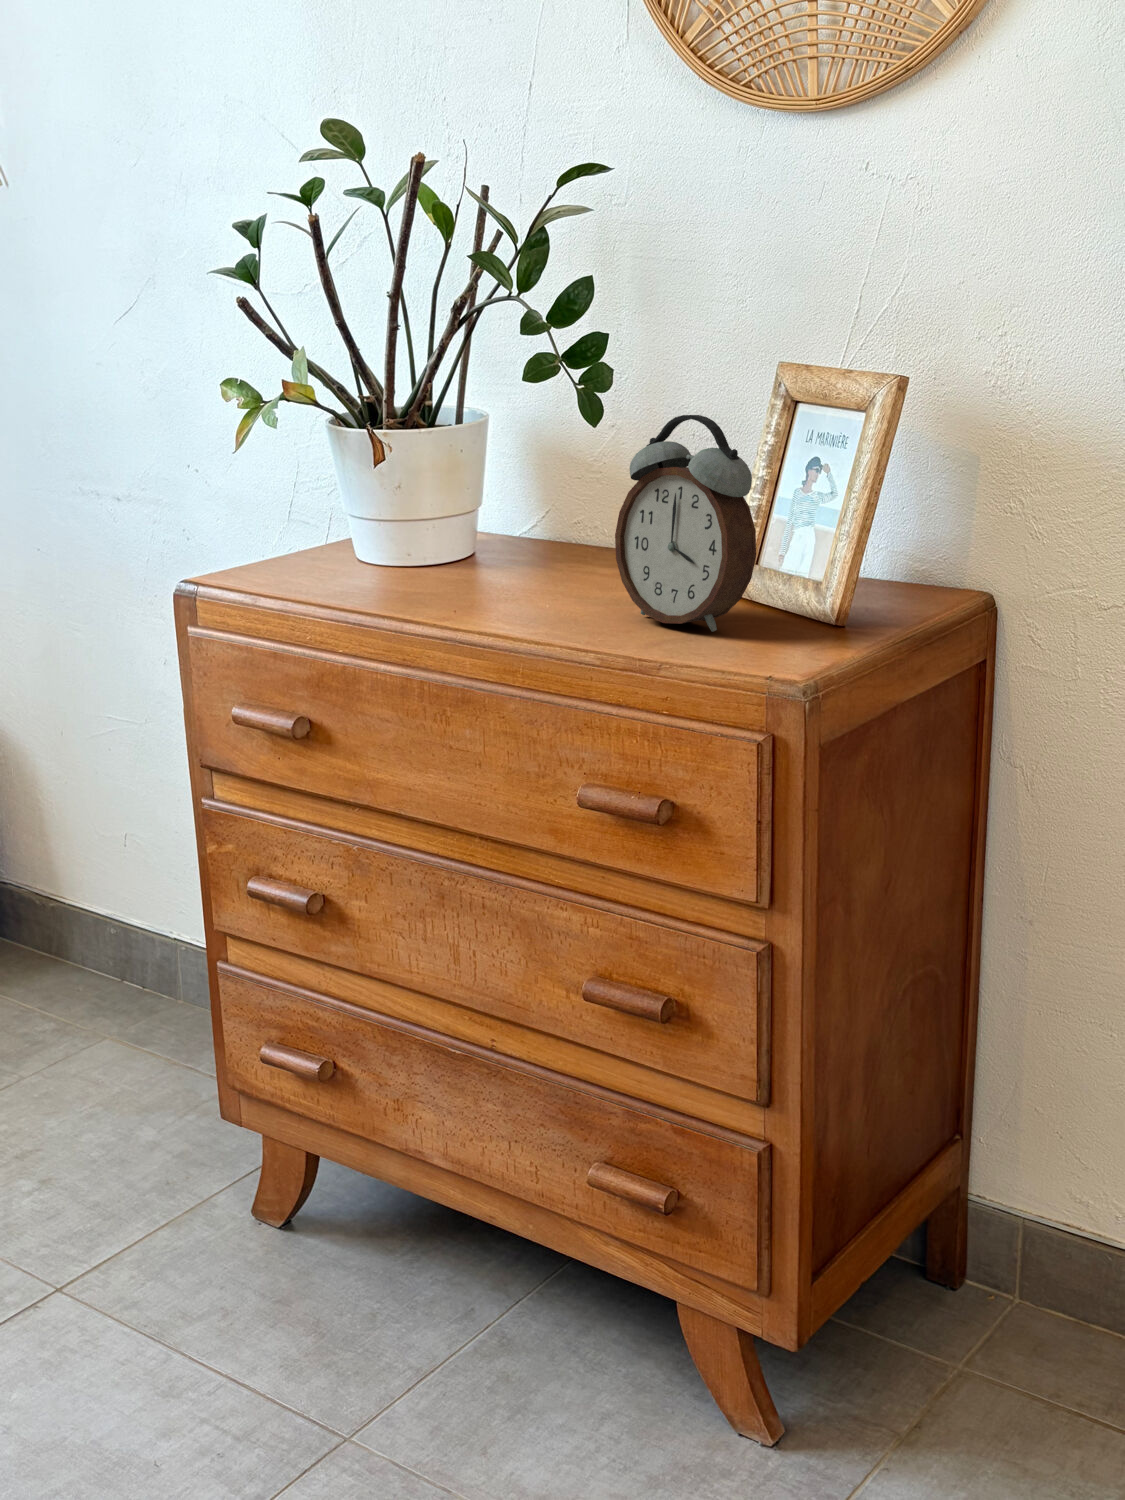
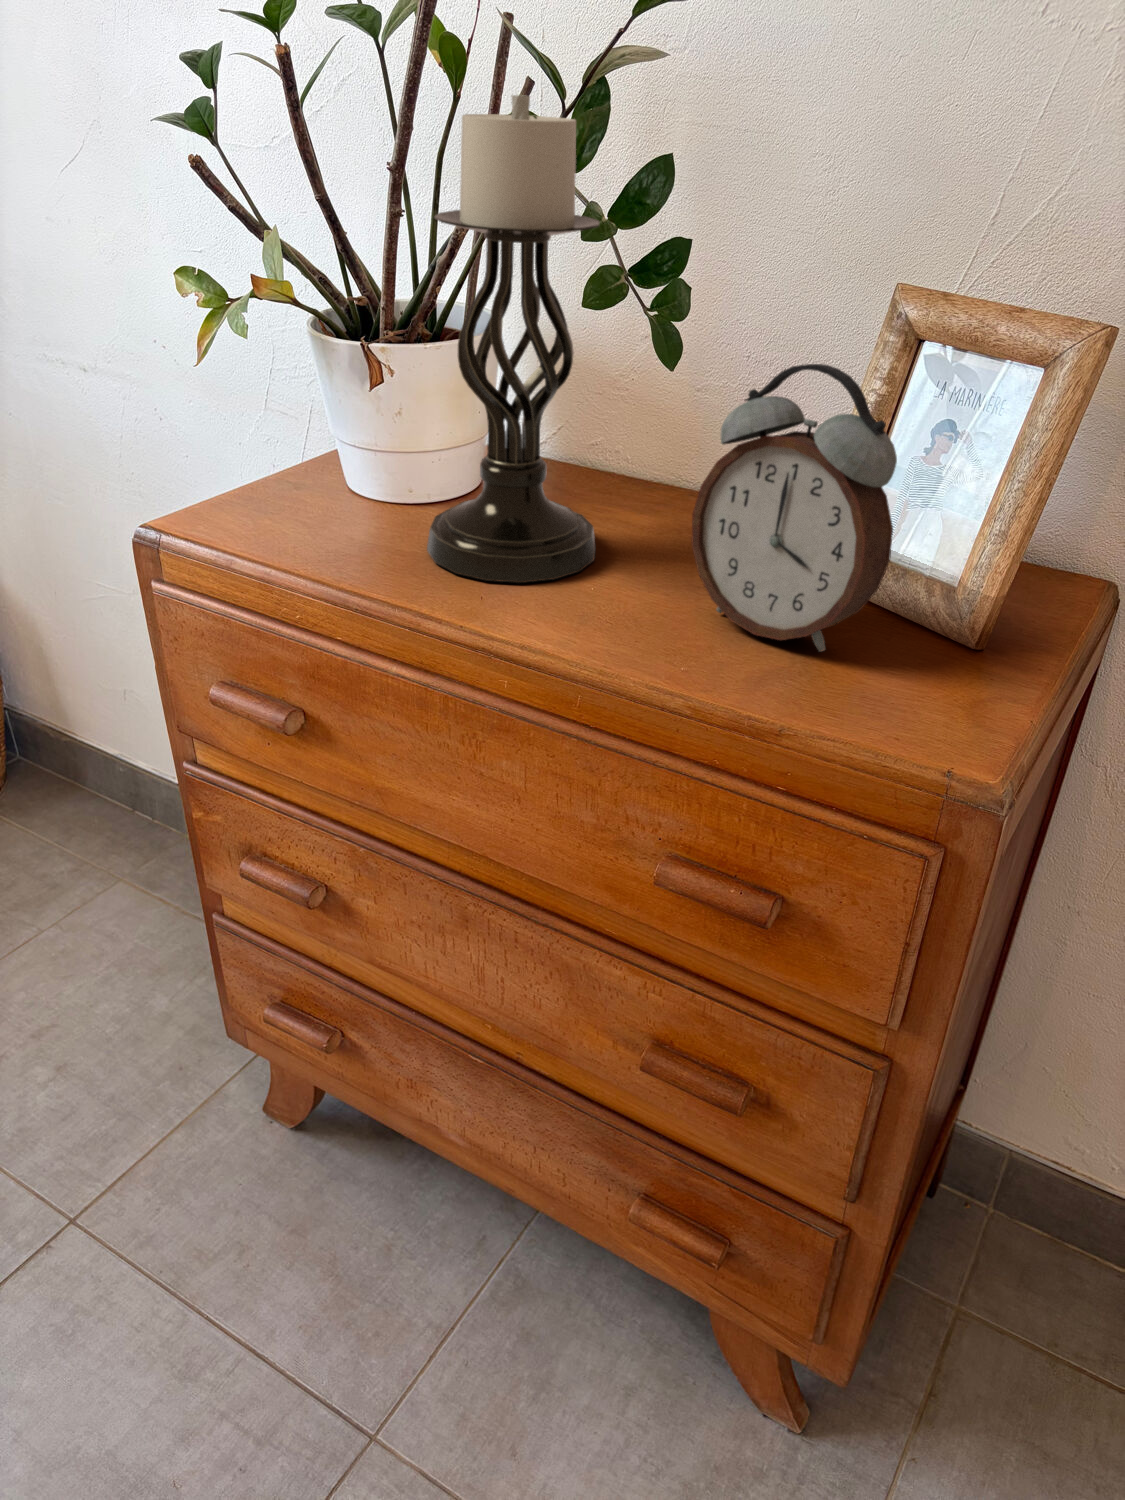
candle holder: none [415,245,557,602] -> present [427,95,599,583]

